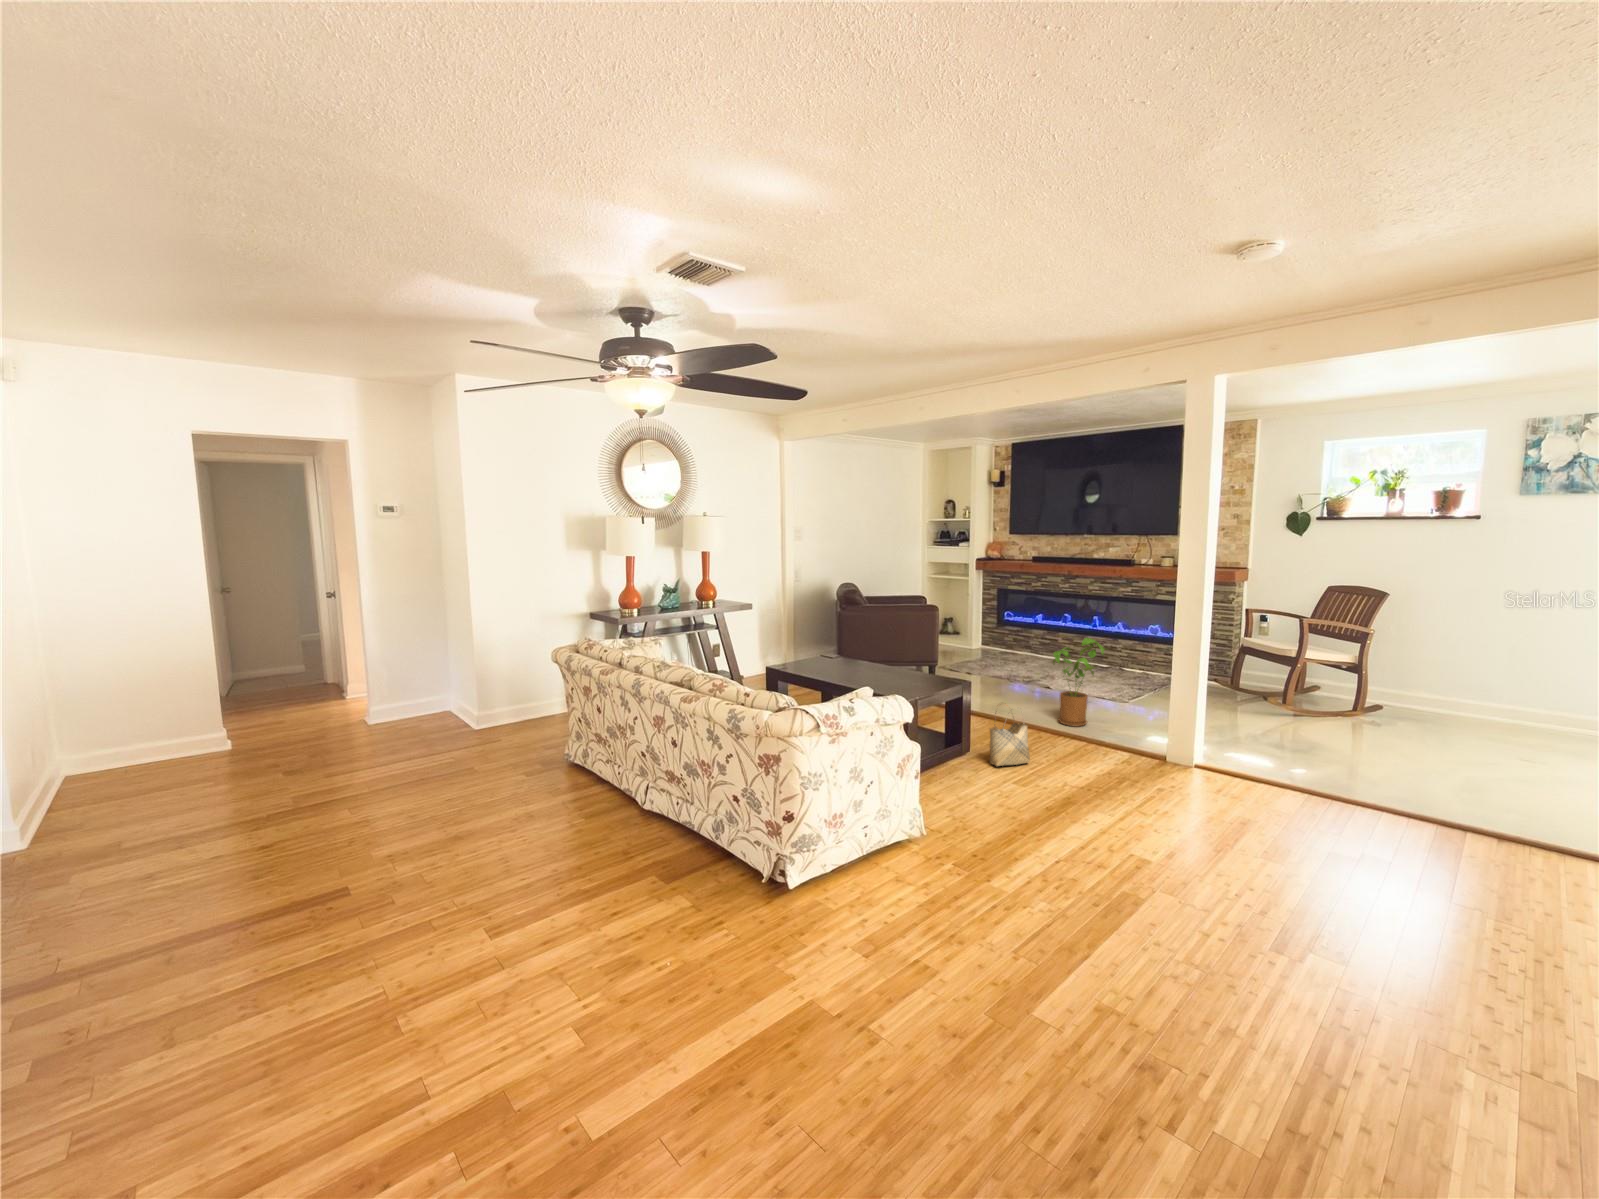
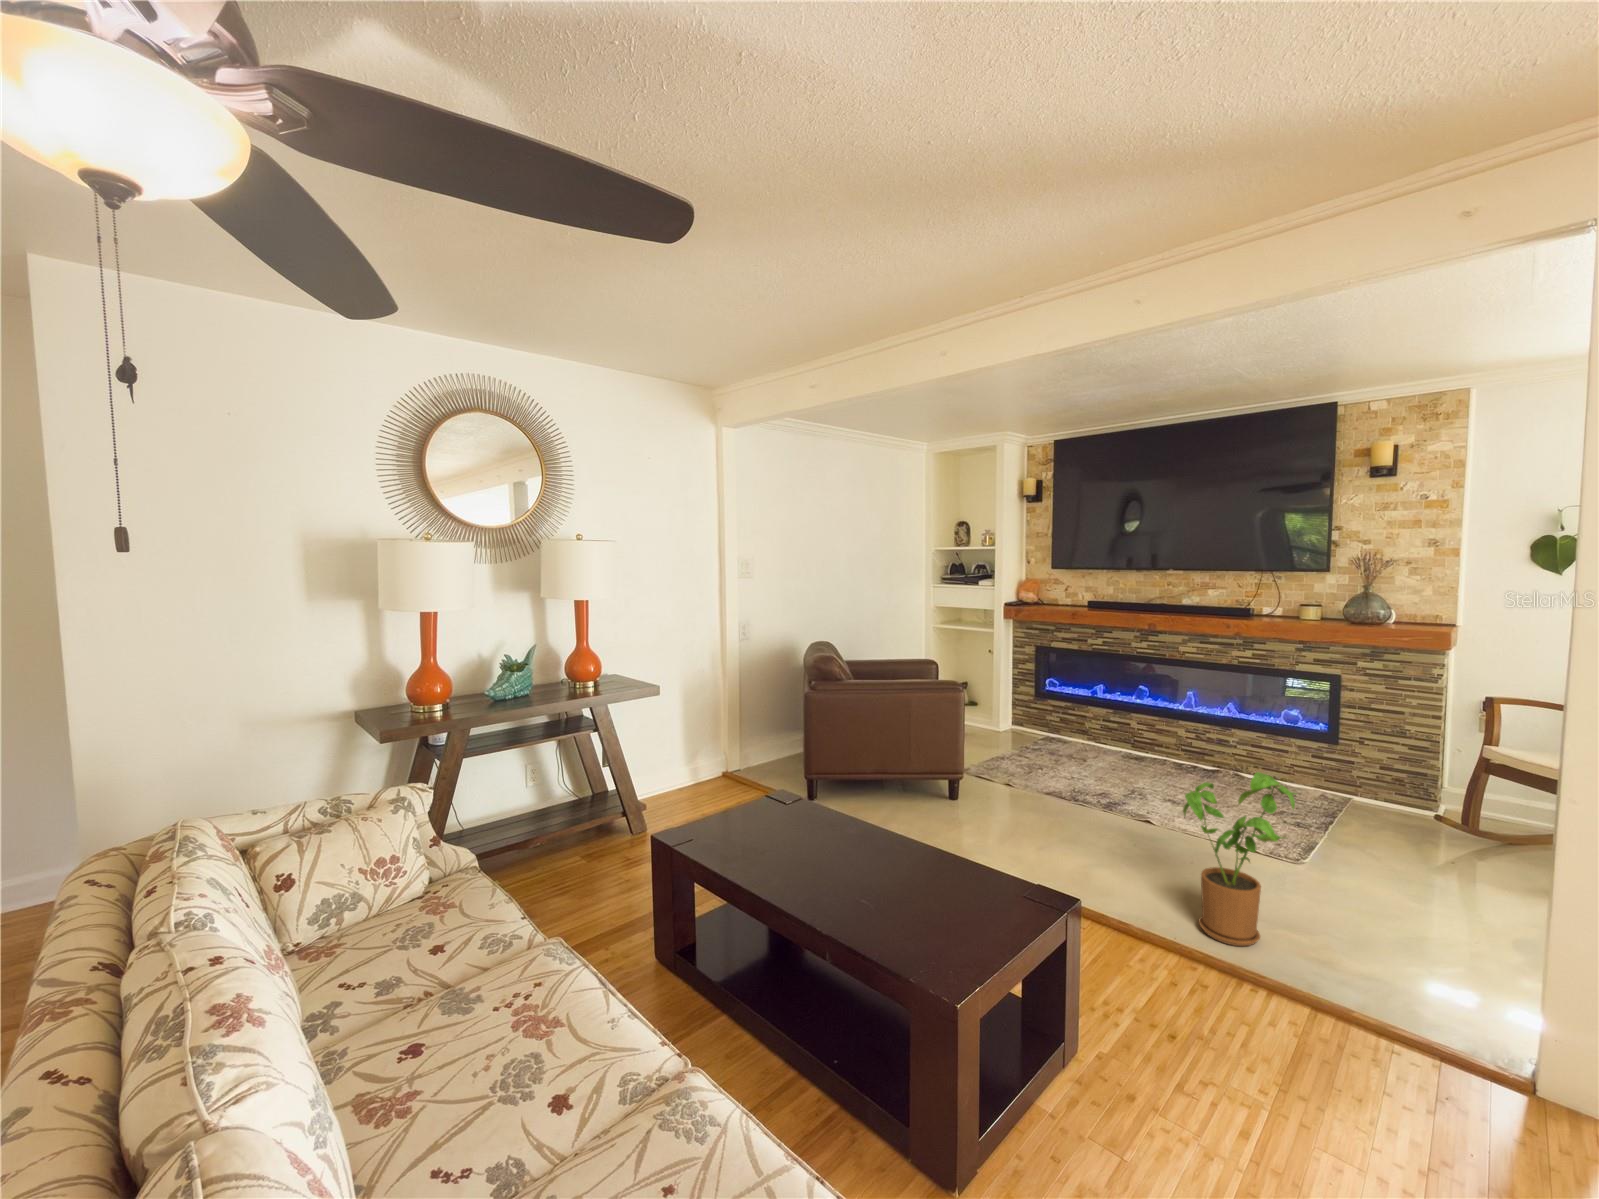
woven basket: present [990,713,1030,766] -> none [1108,962,1205,1136]

